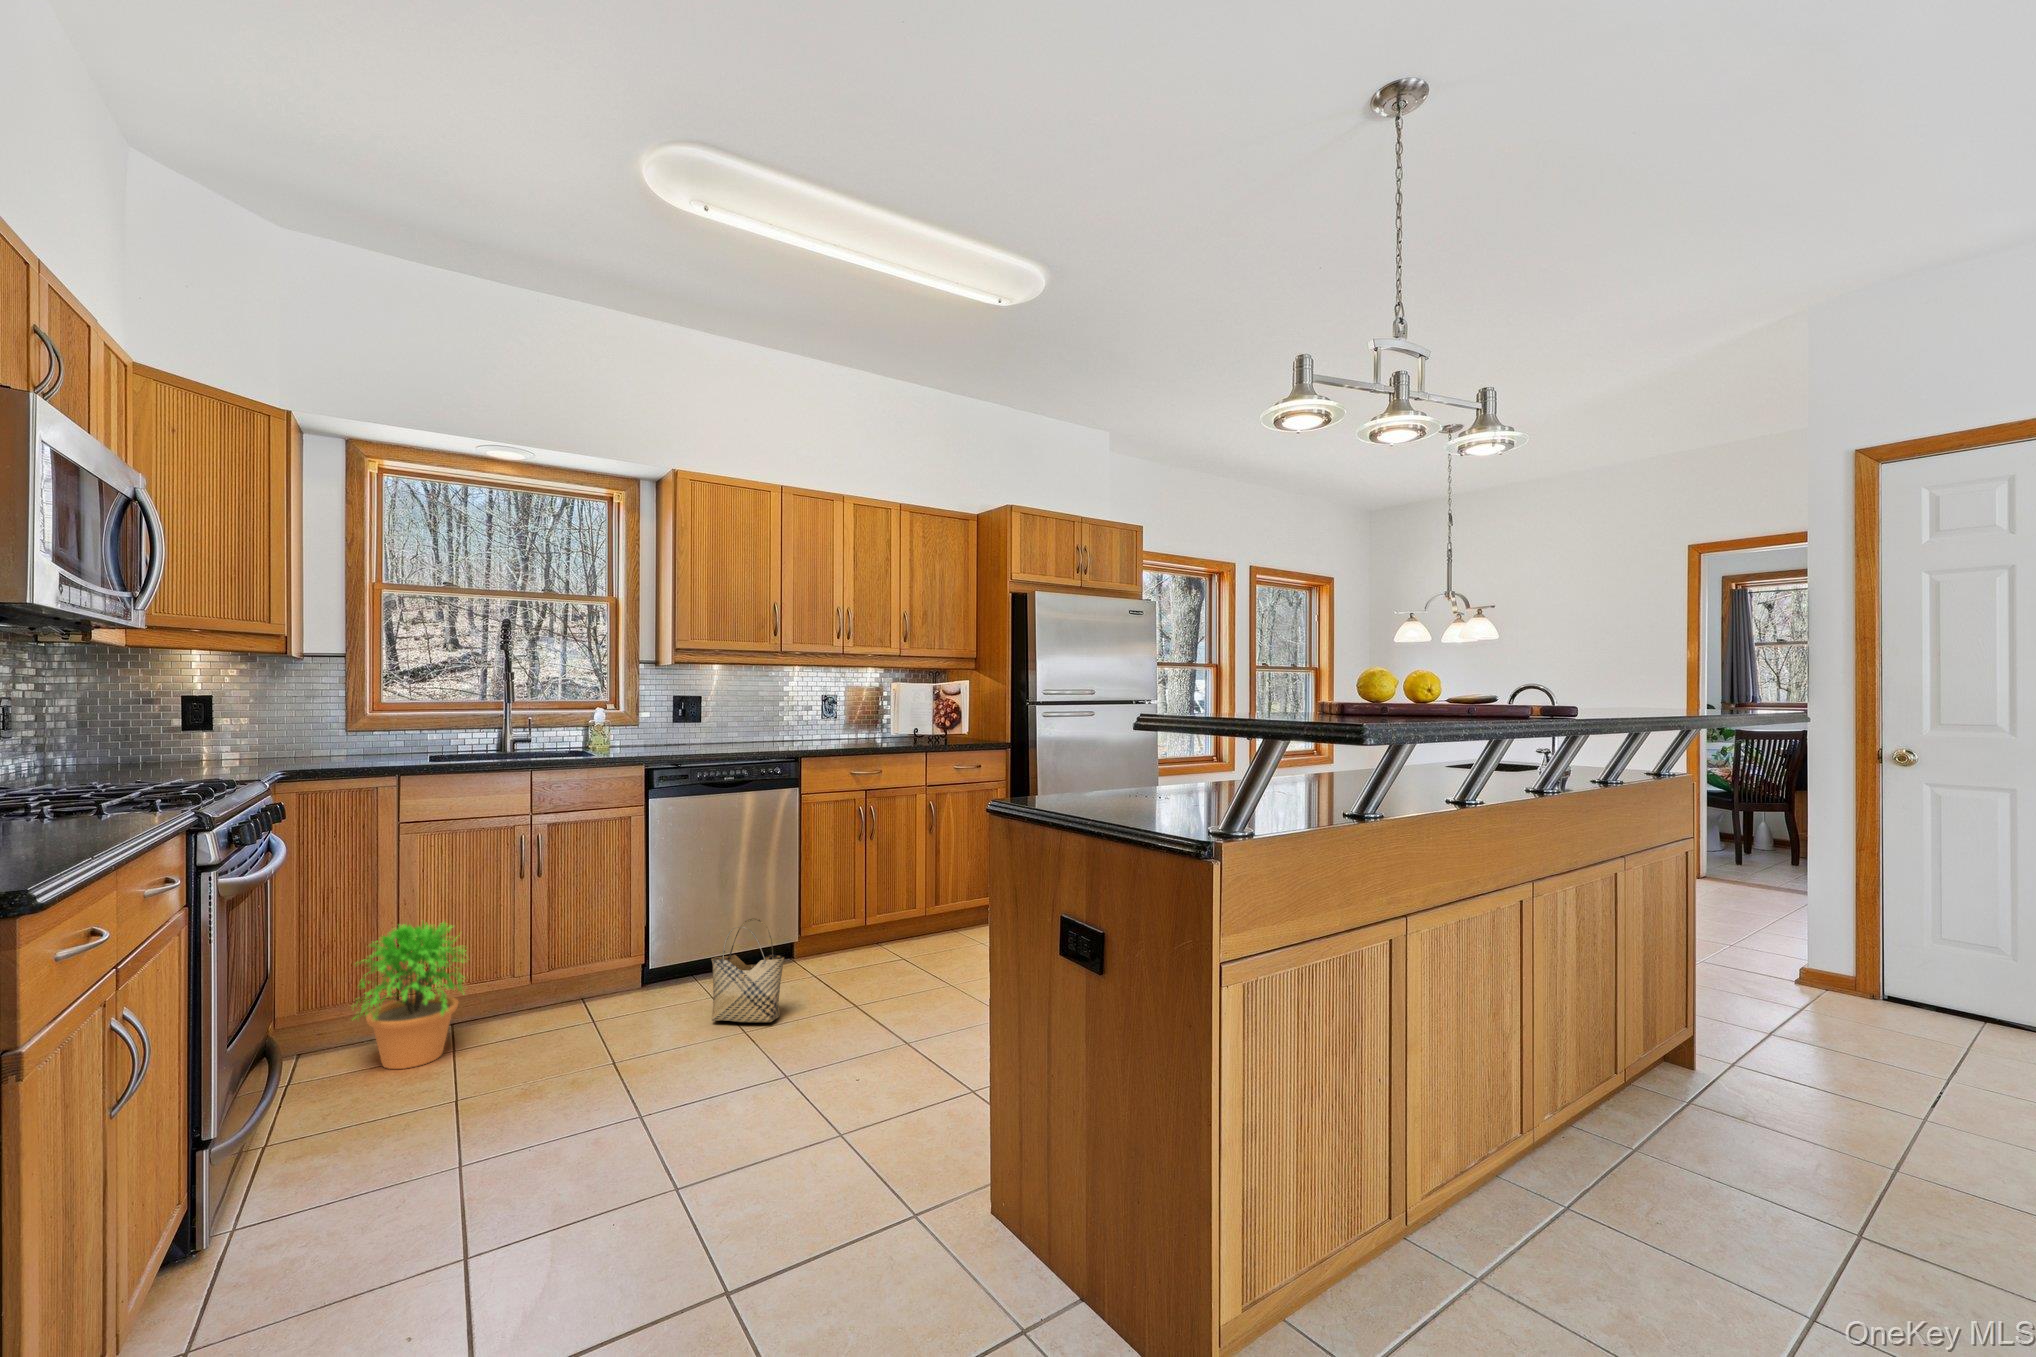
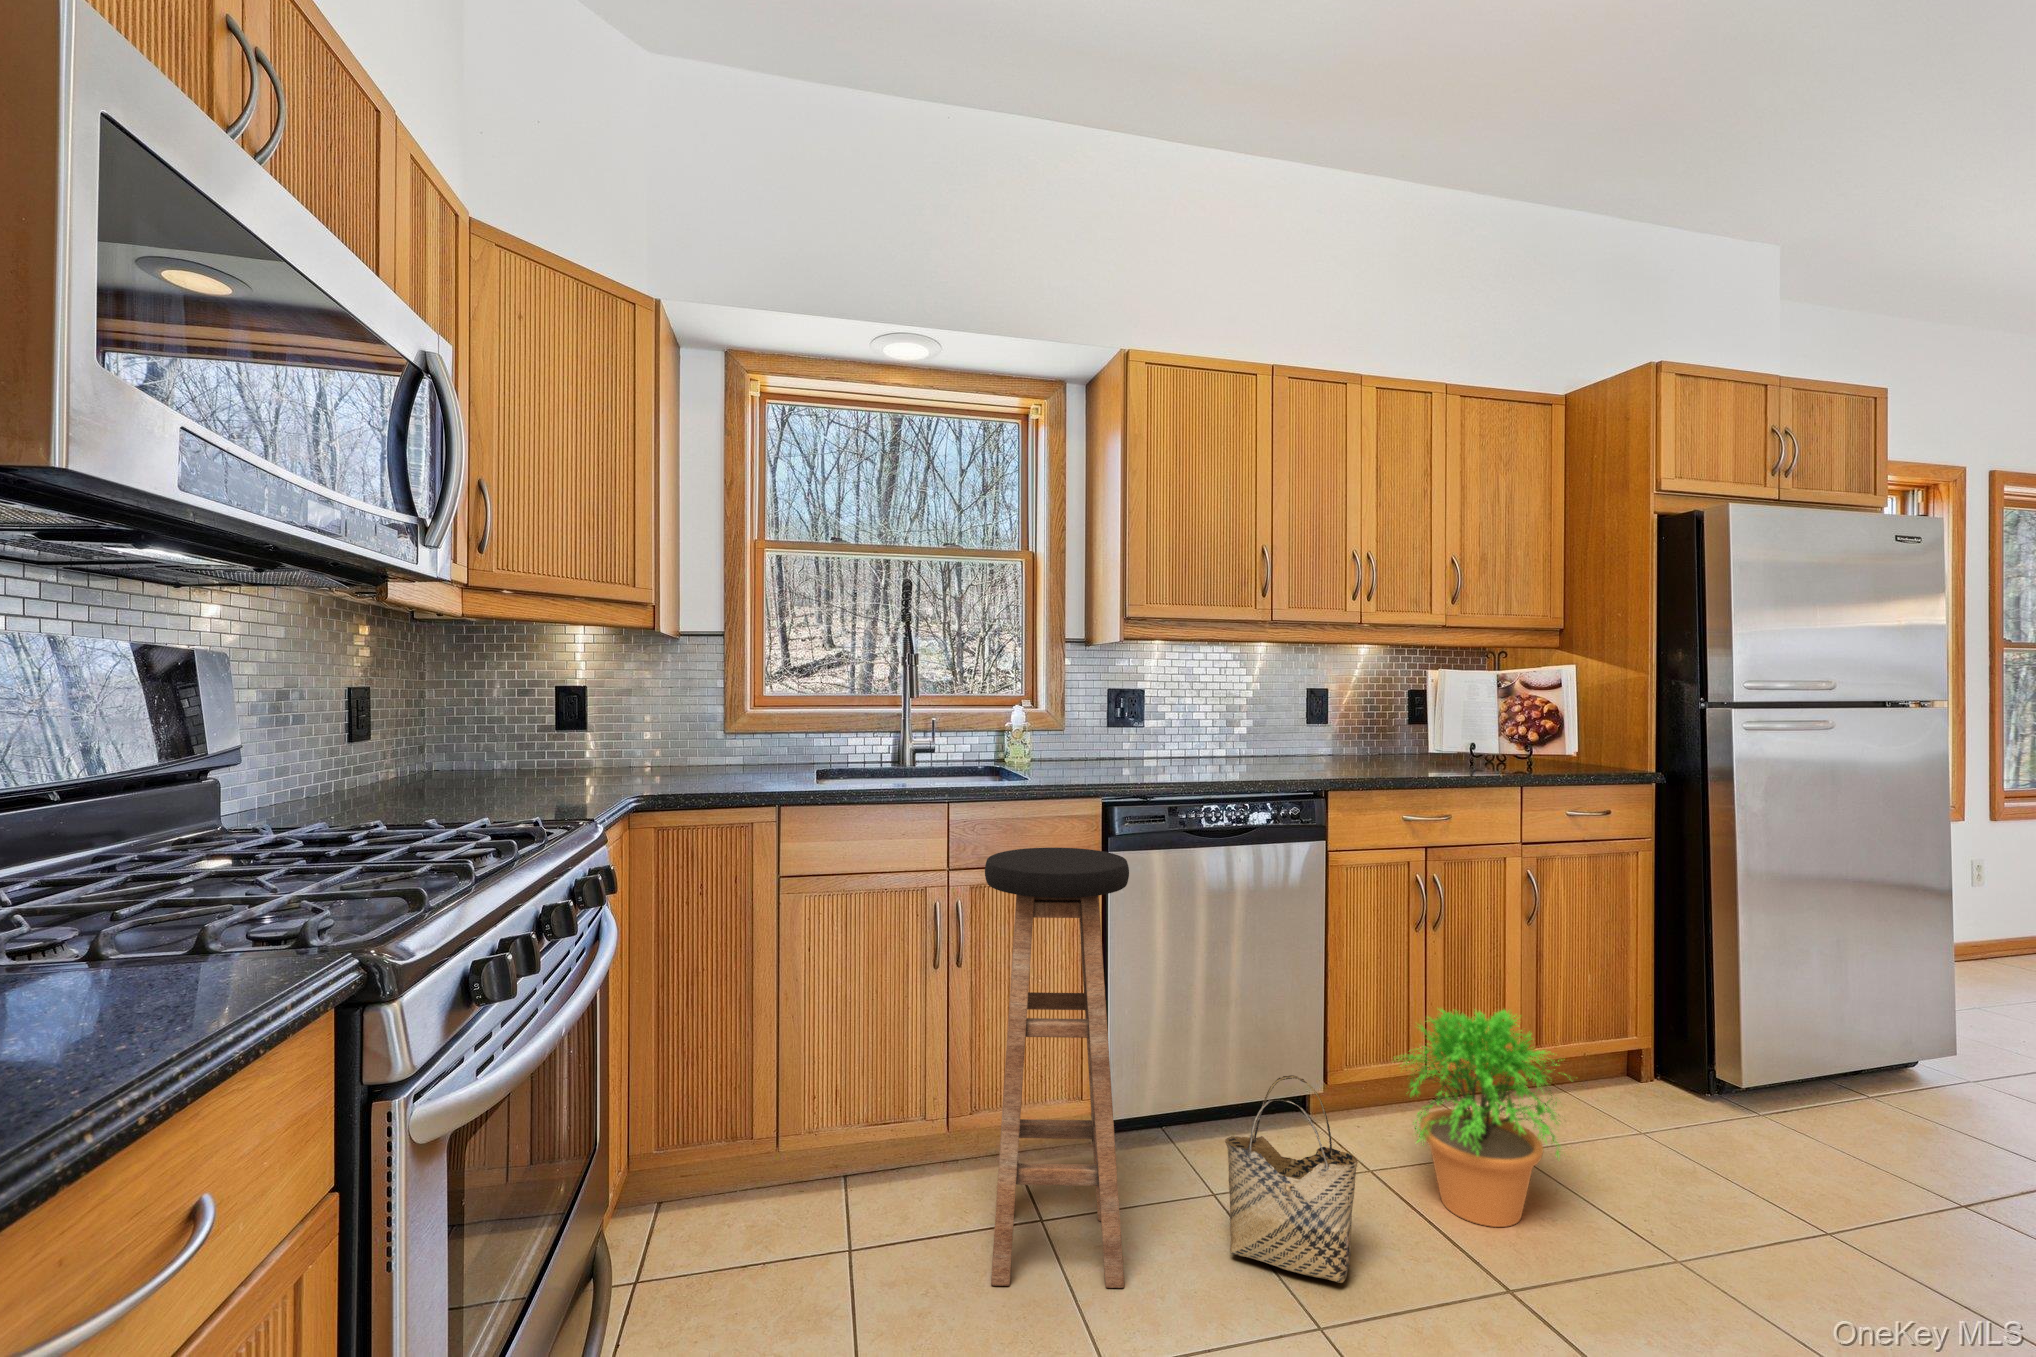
bar stool: none [556,796,652,1054] -> present [985,847,1129,1288]
potted plant: present [356,921,467,1069] -> present [1394,1009,1567,1227]

